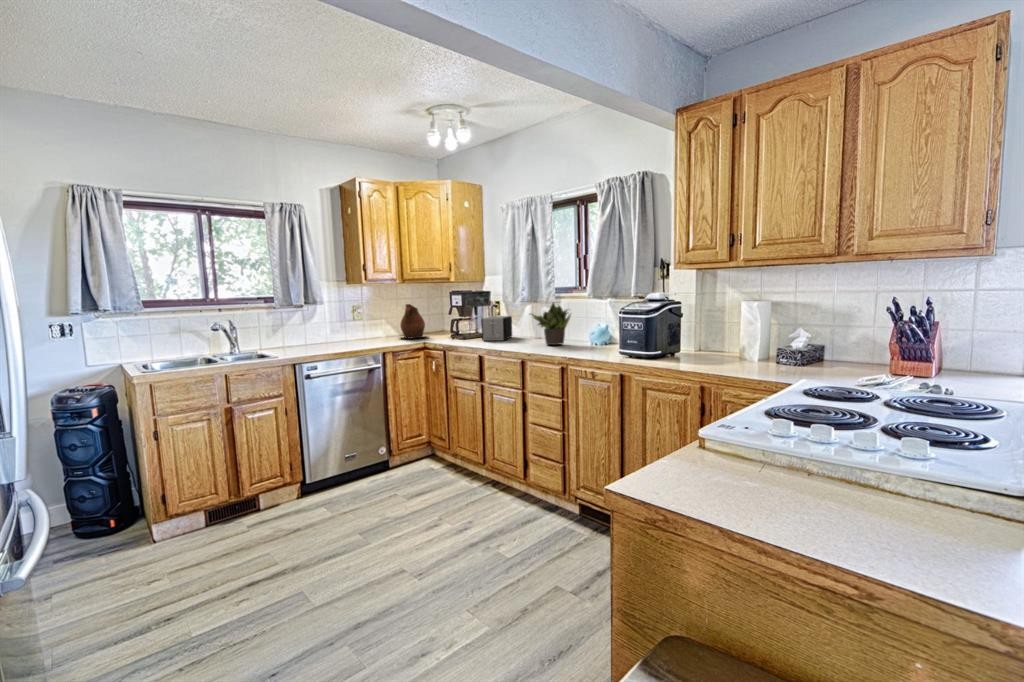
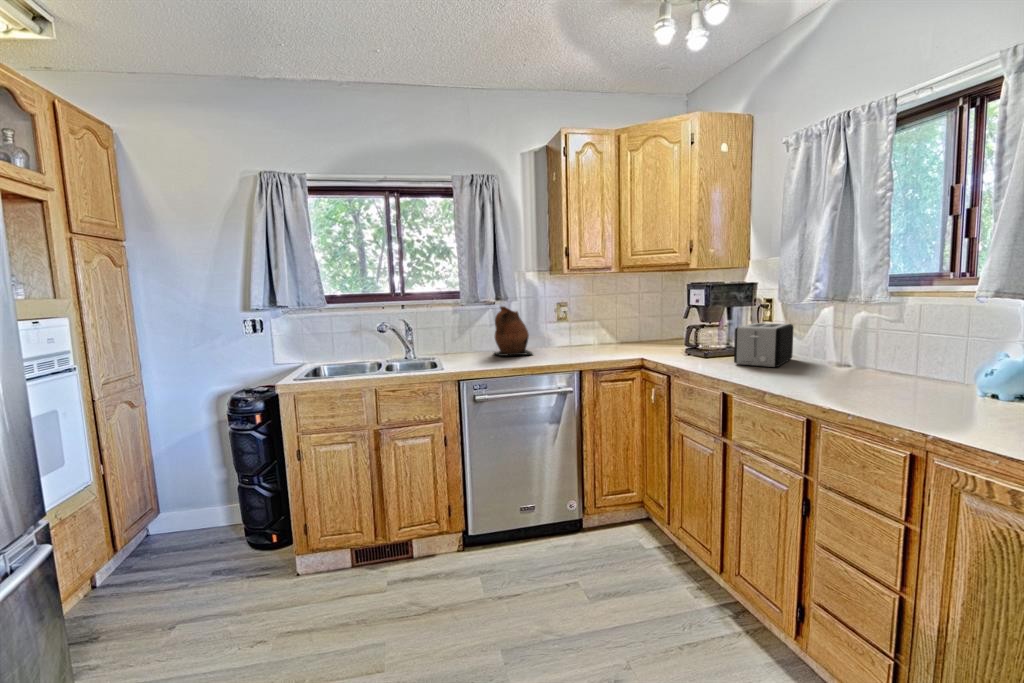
potted plant: present [531,303,571,345] -> none [832,302,947,393]
ceramic pitcher: present [400,304,427,339] -> present [494,306,533,356]

